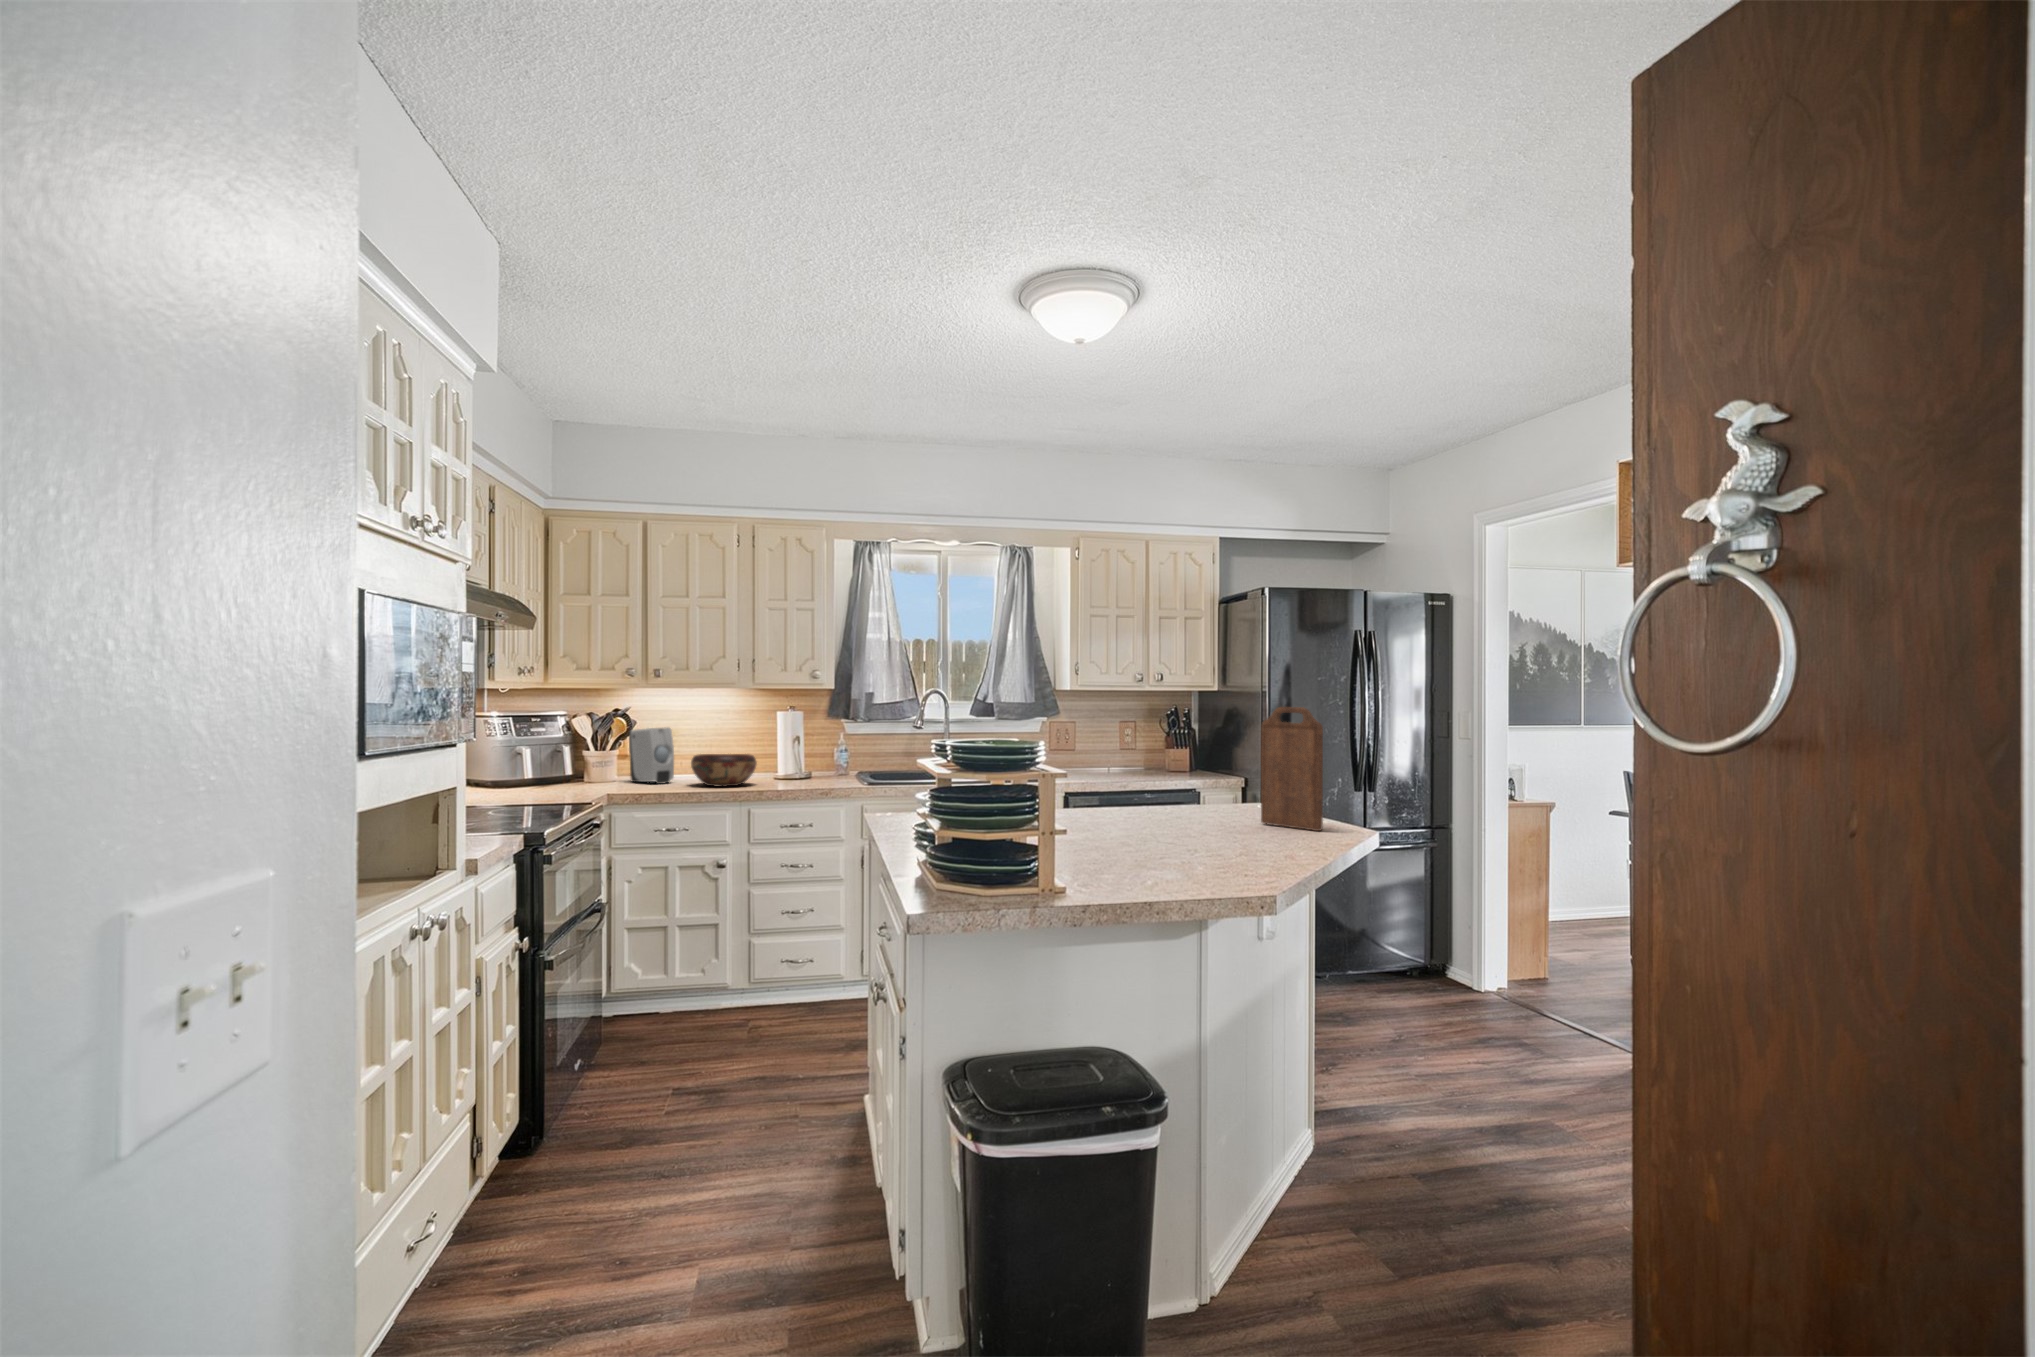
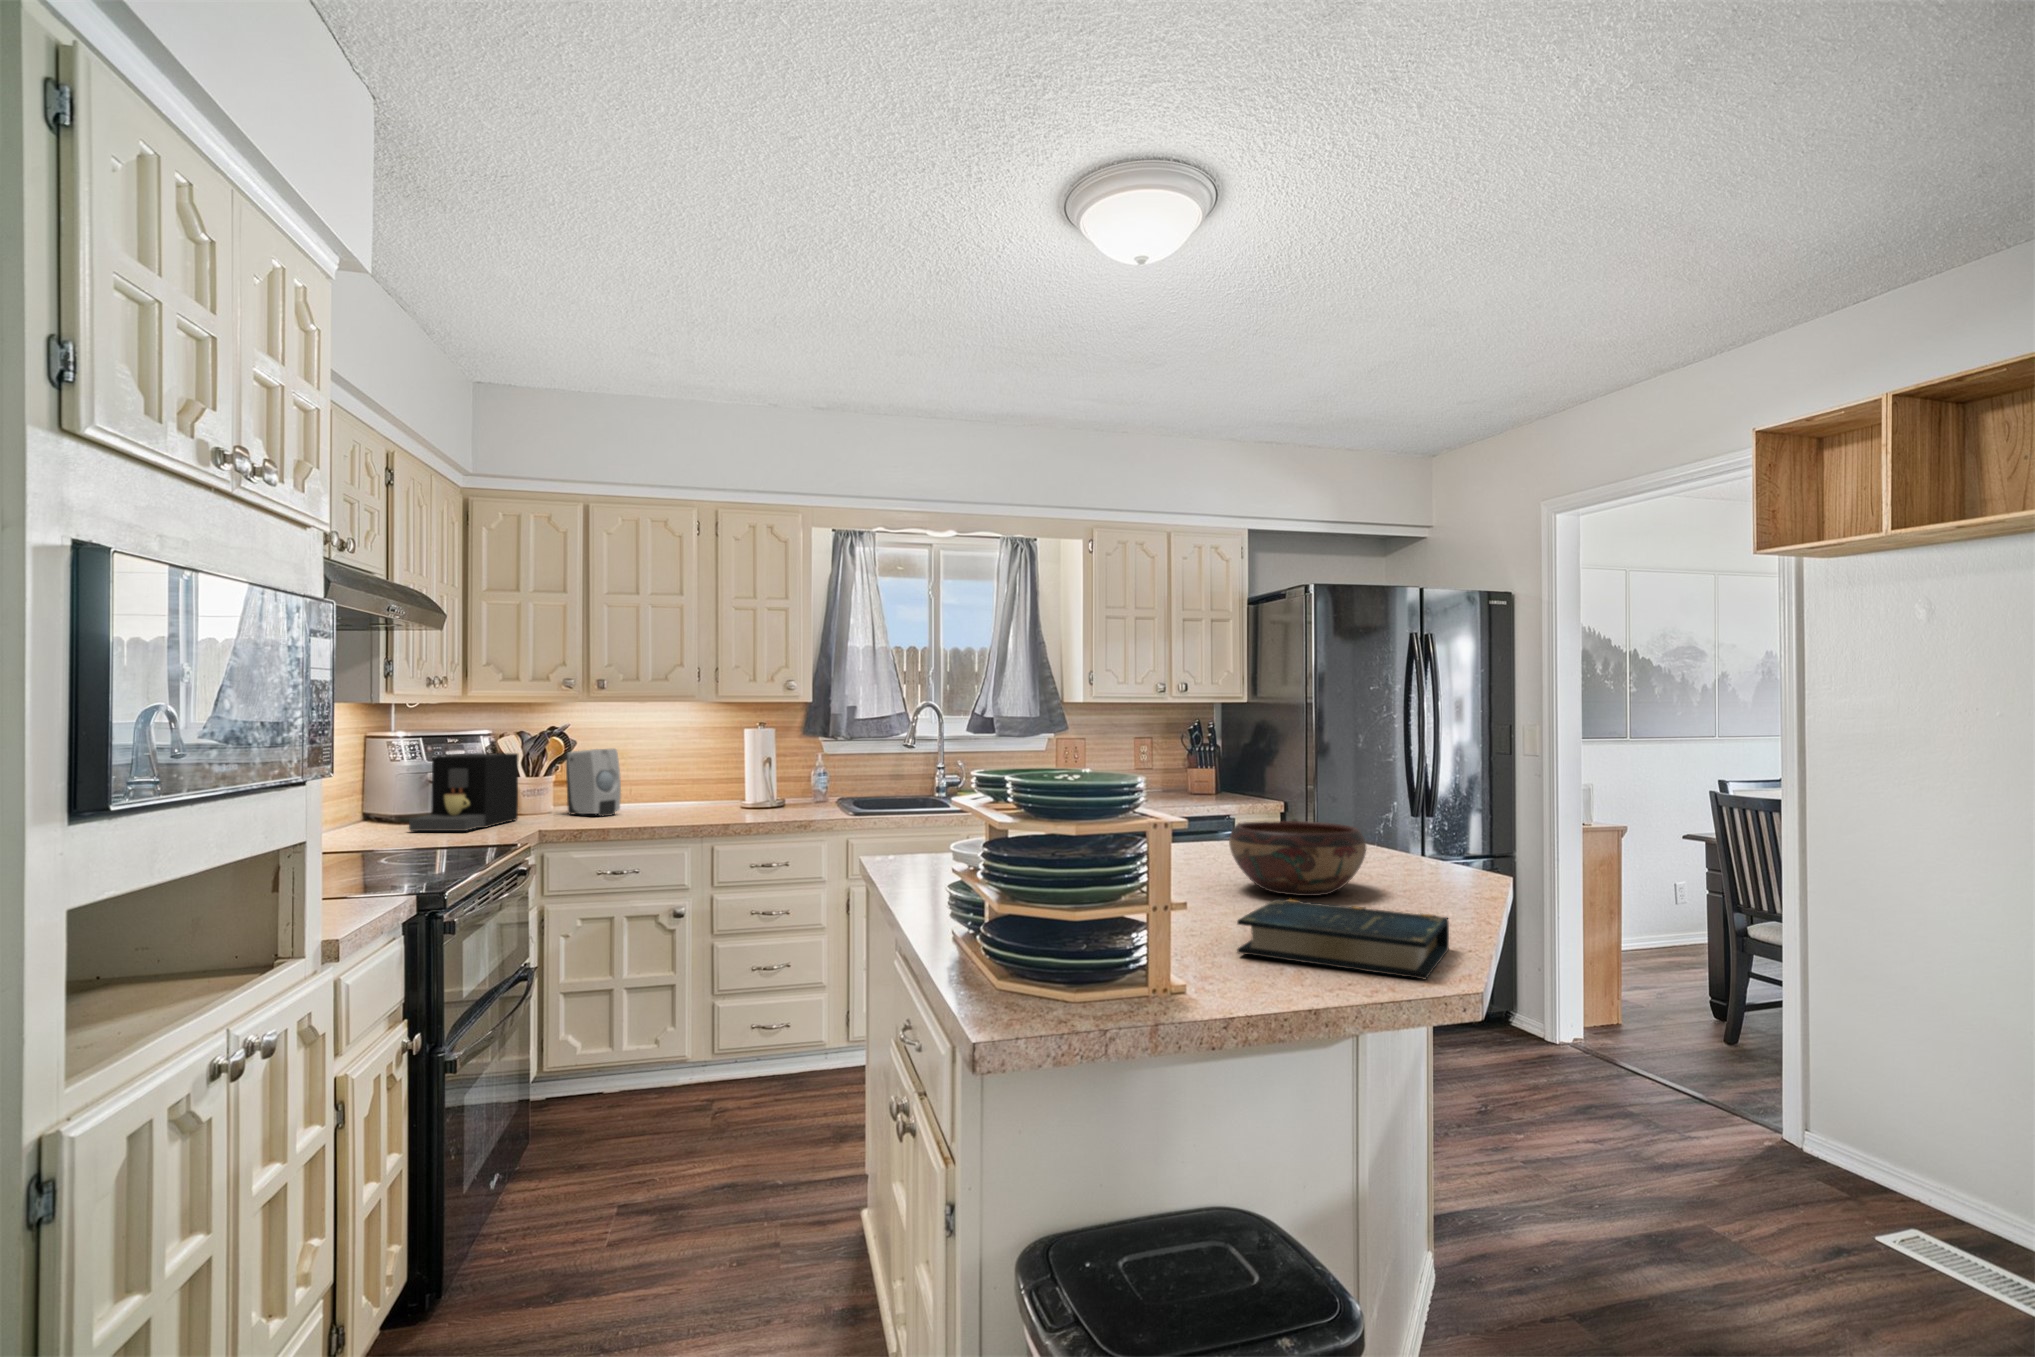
cutting board: present [1261,707,1323,831] -> none [1369,719,1457,878]
coffee maker: none [506,730,591,793] -> present [409,753,518,831]
decorative bowl: present [691,754,757,787] -> present [1229,821,1366,896]
book: none [1116,837,1271,887] -> present [1237,899,1449,979]

